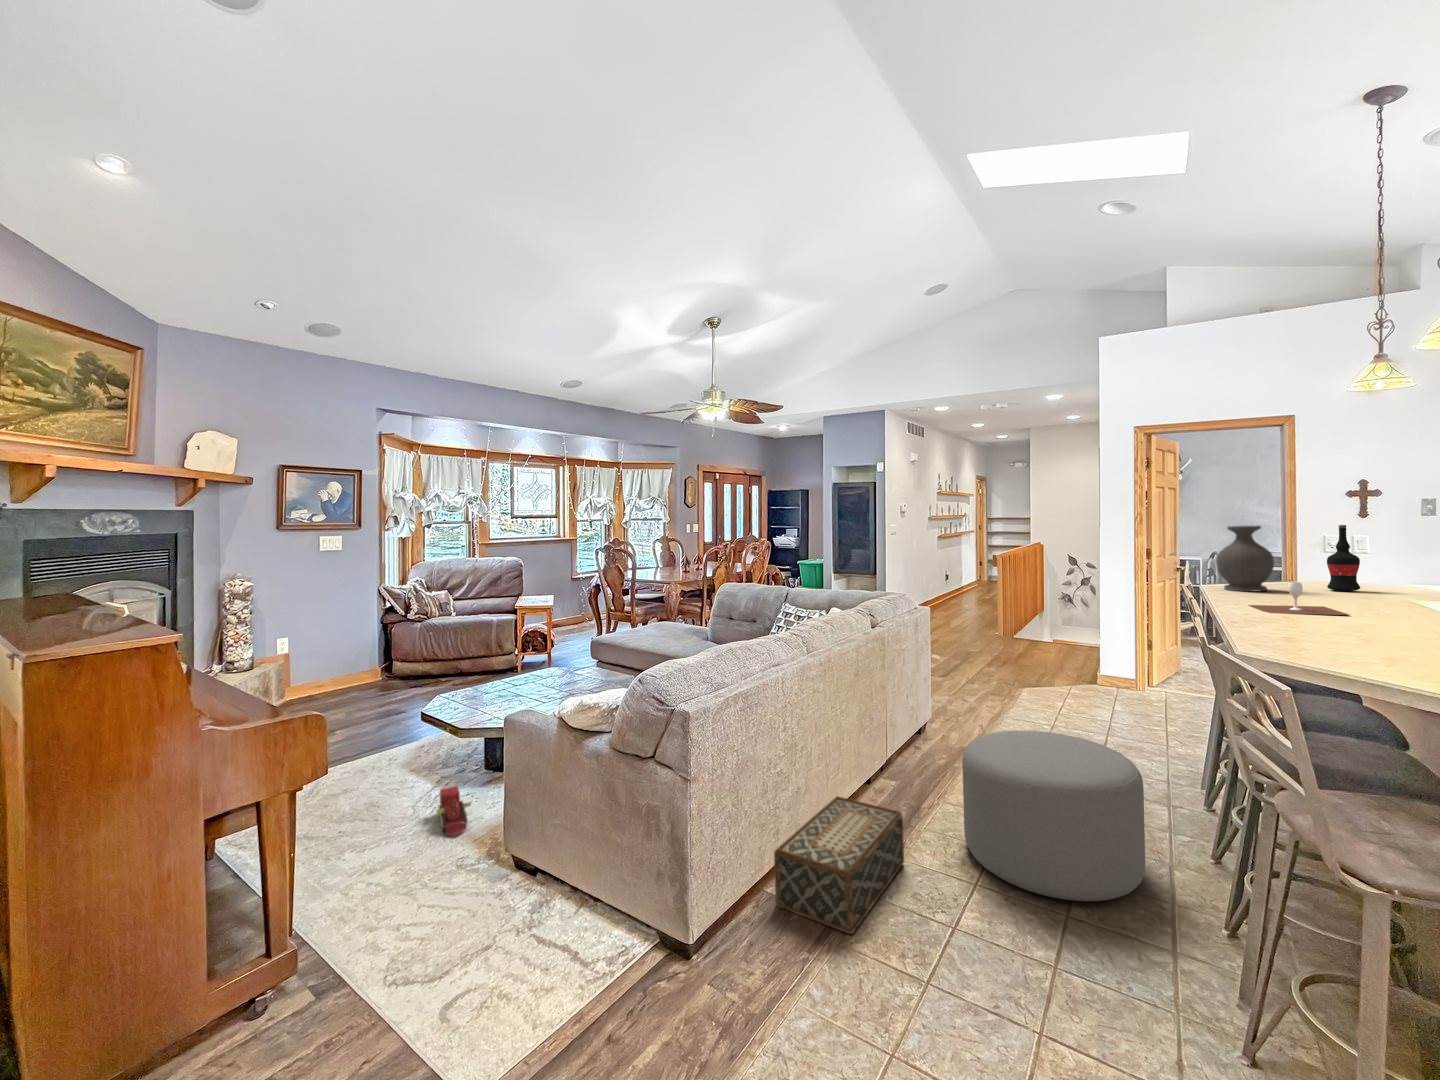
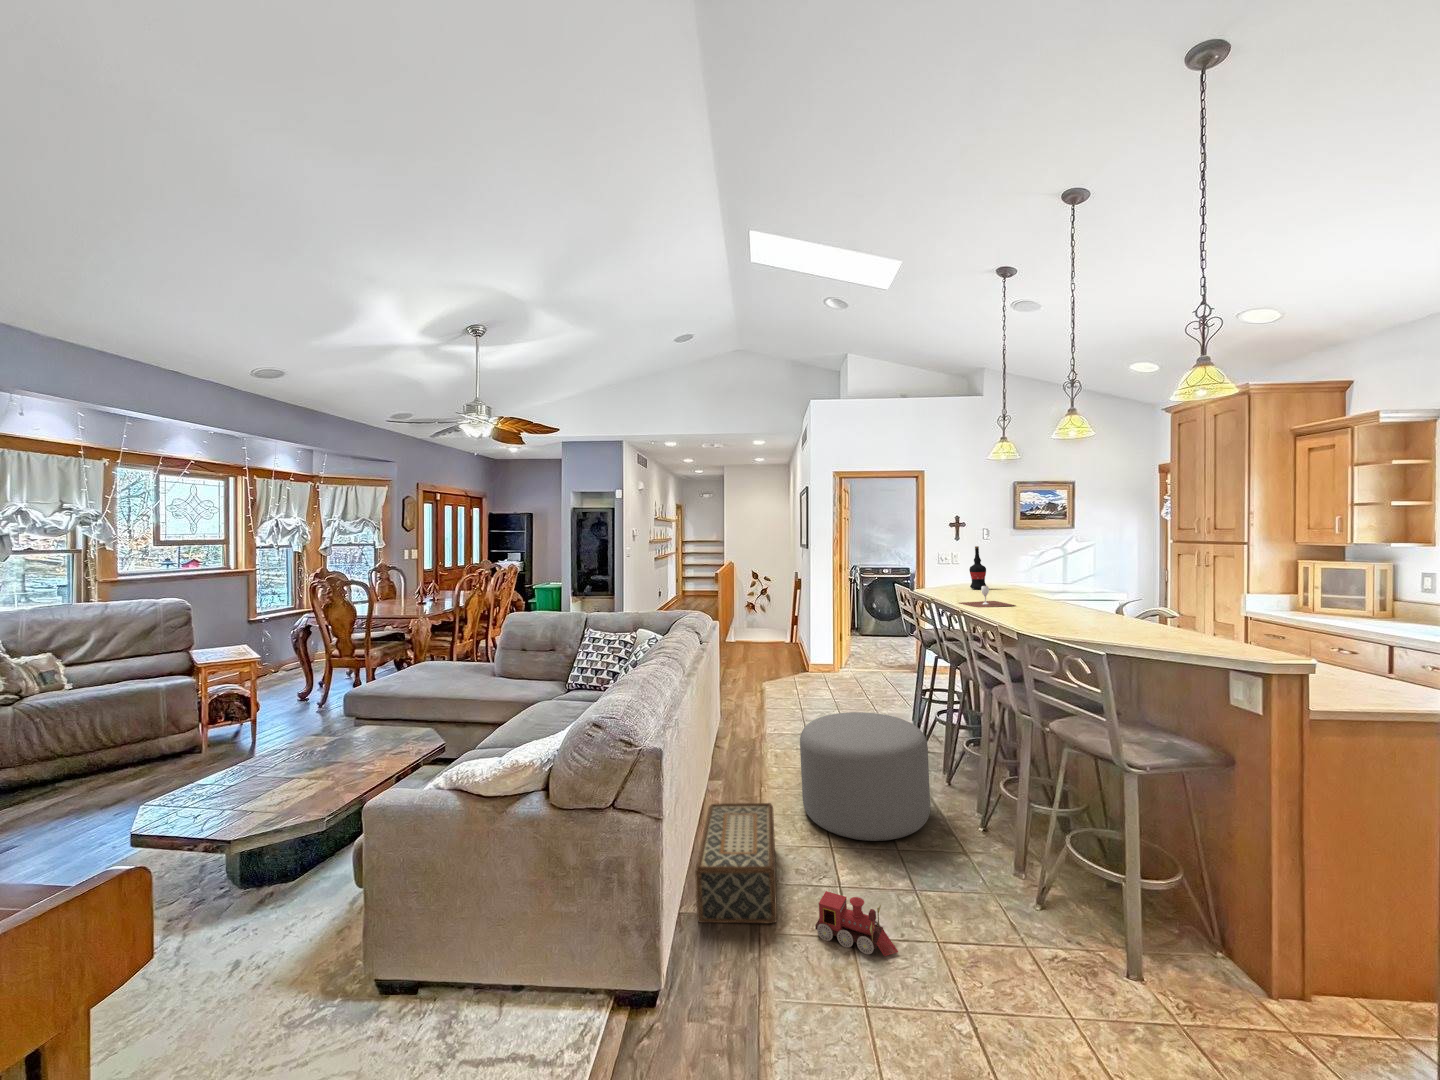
vase: present [1216,526,1274,591] -> none [916,547,948,593]
toy train: present [436,786,471,836] -> present [815,891,898,956]

